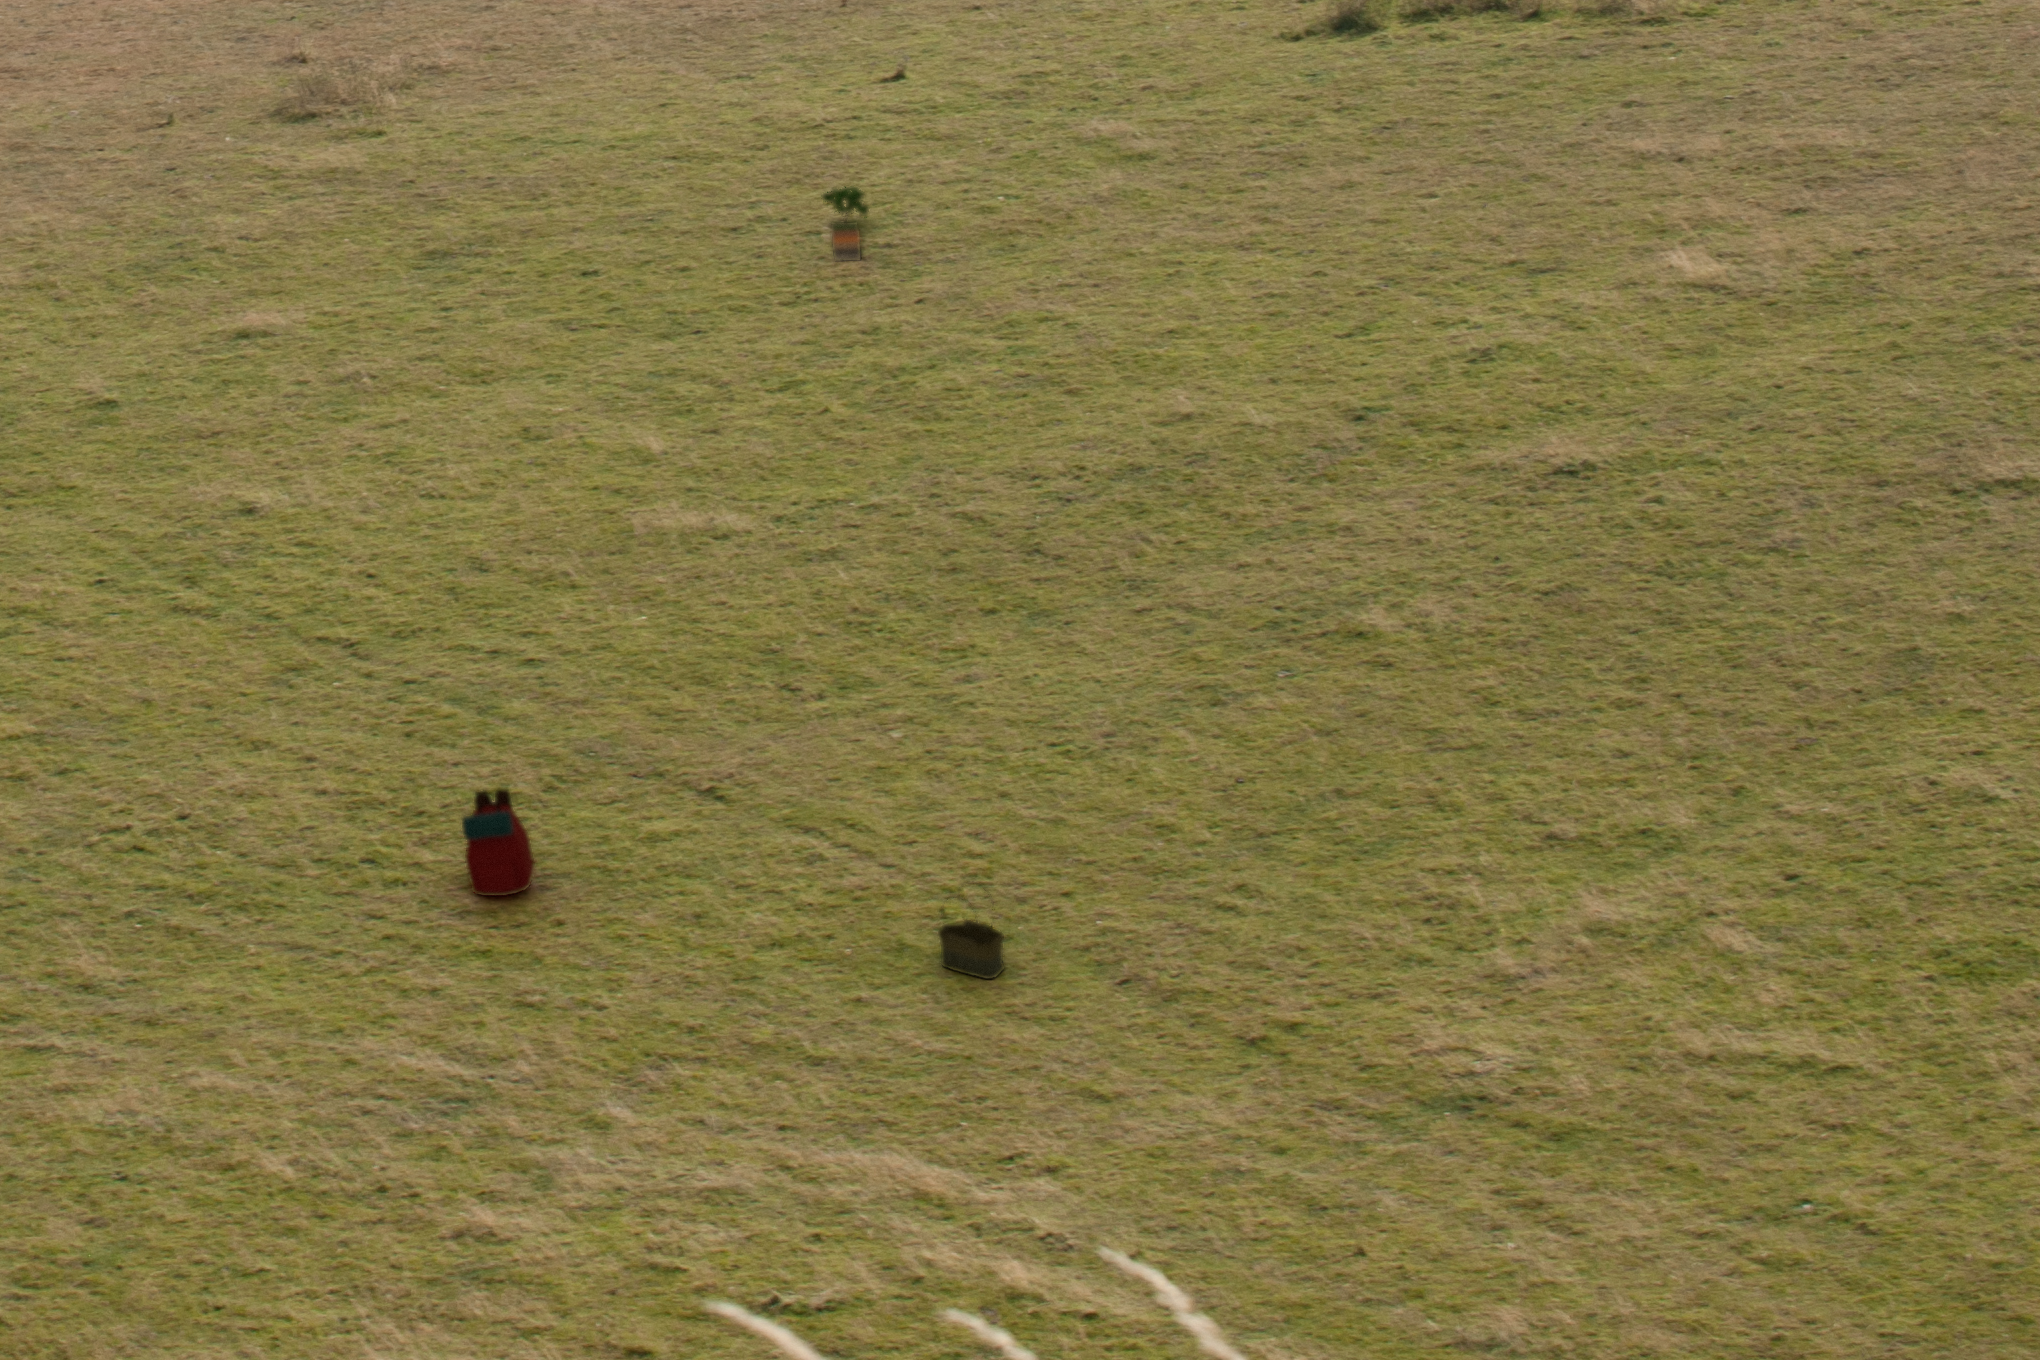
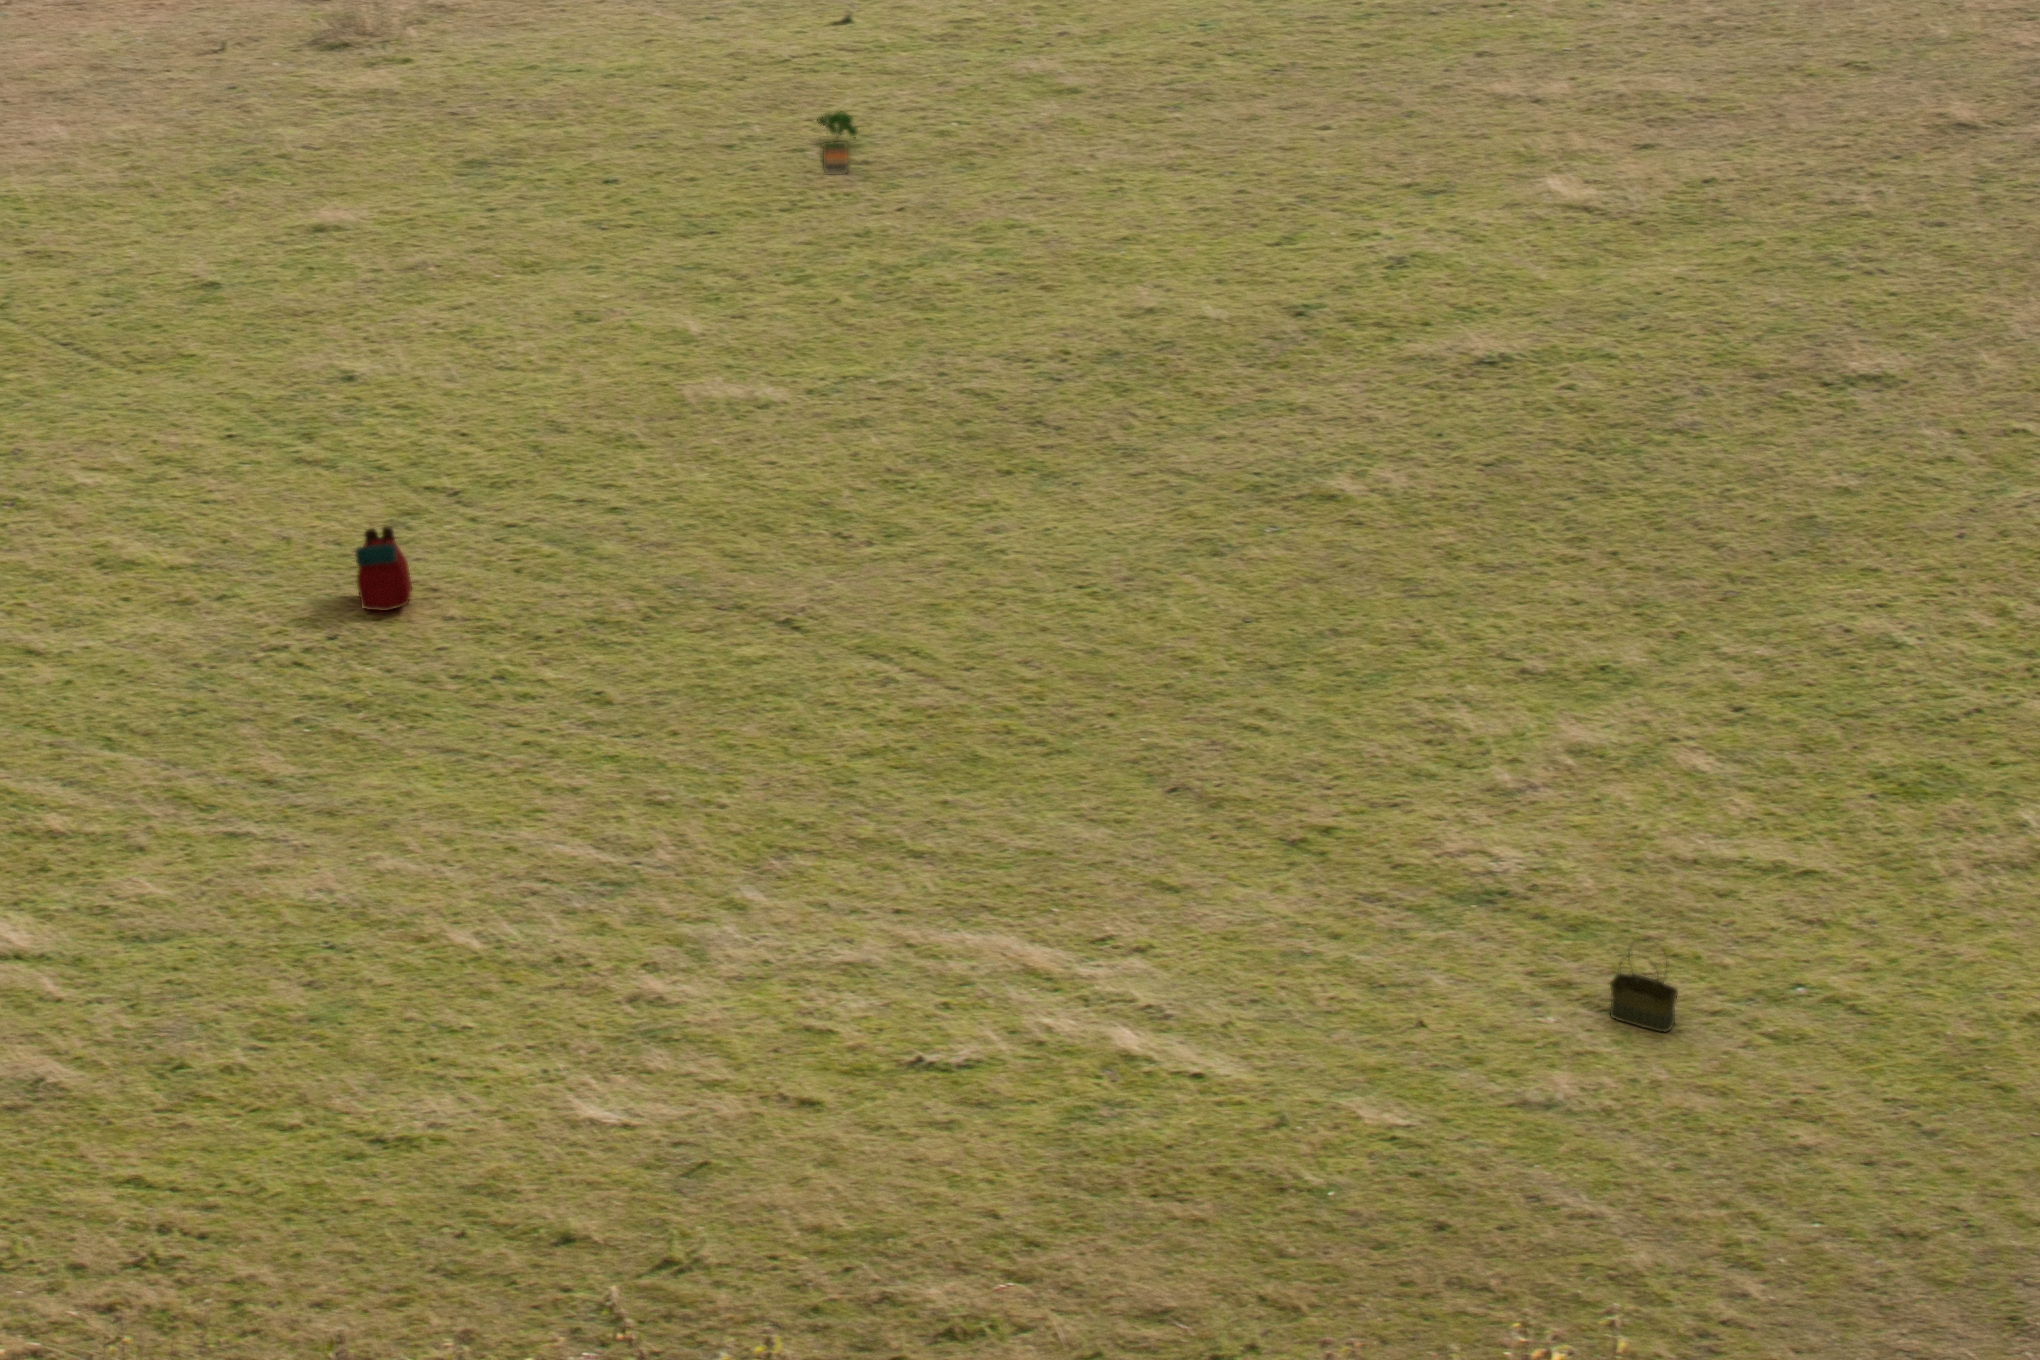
backpack: present [462,788,535,896] -> present [355,526,412,611]
basket: present [938,883,1004,979] -> present [1610,939,1678,1032]

